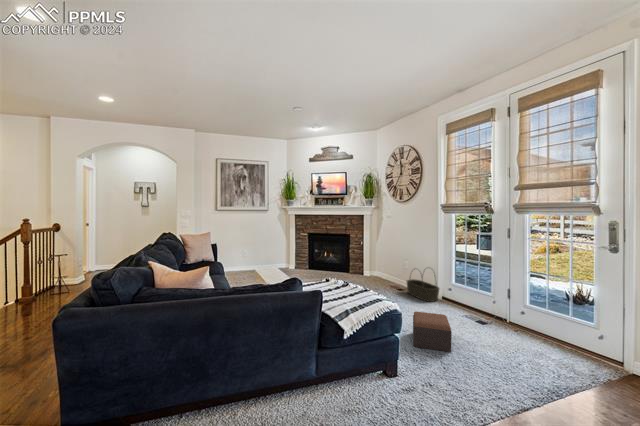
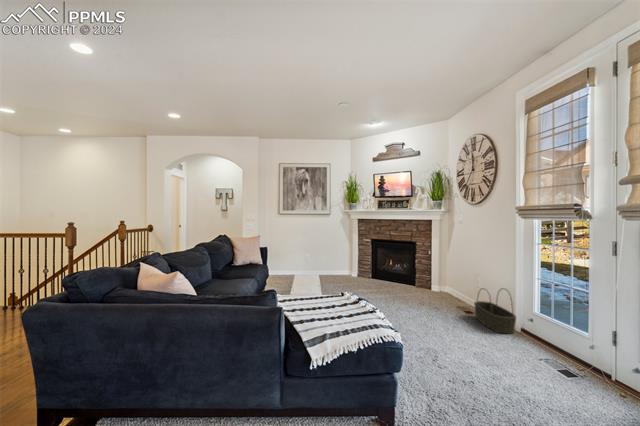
footstool: present [413,312,452,352] -> none [440,346,496,409]

